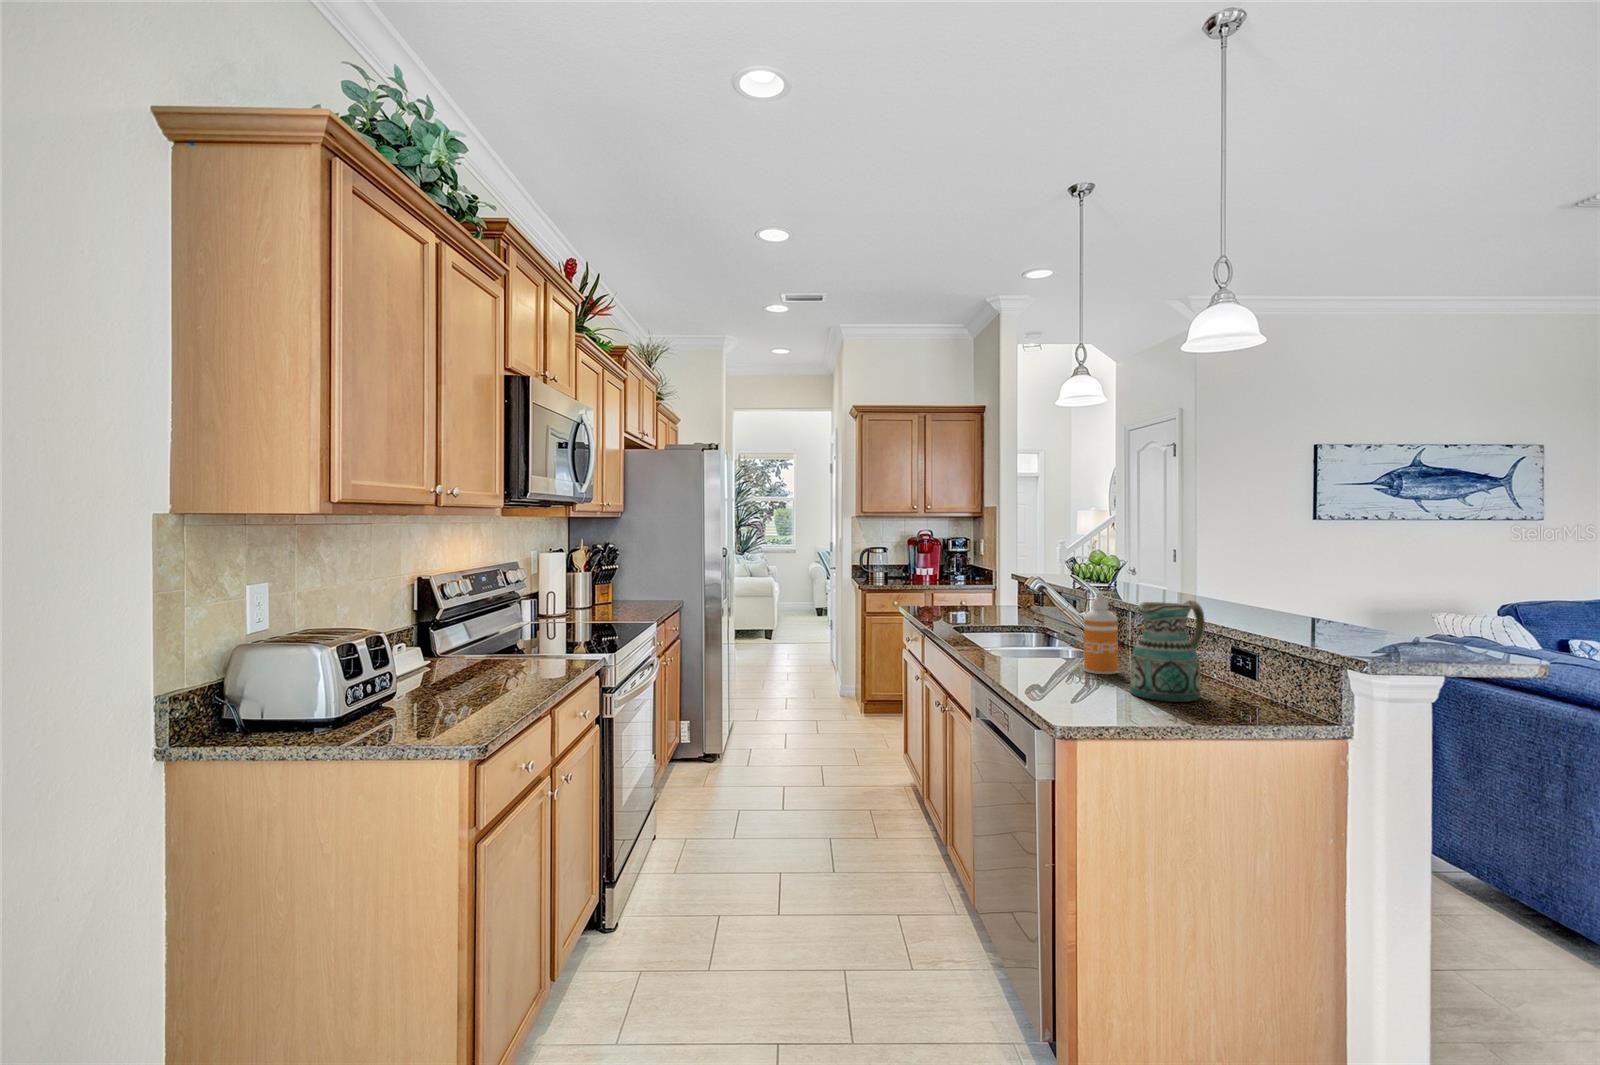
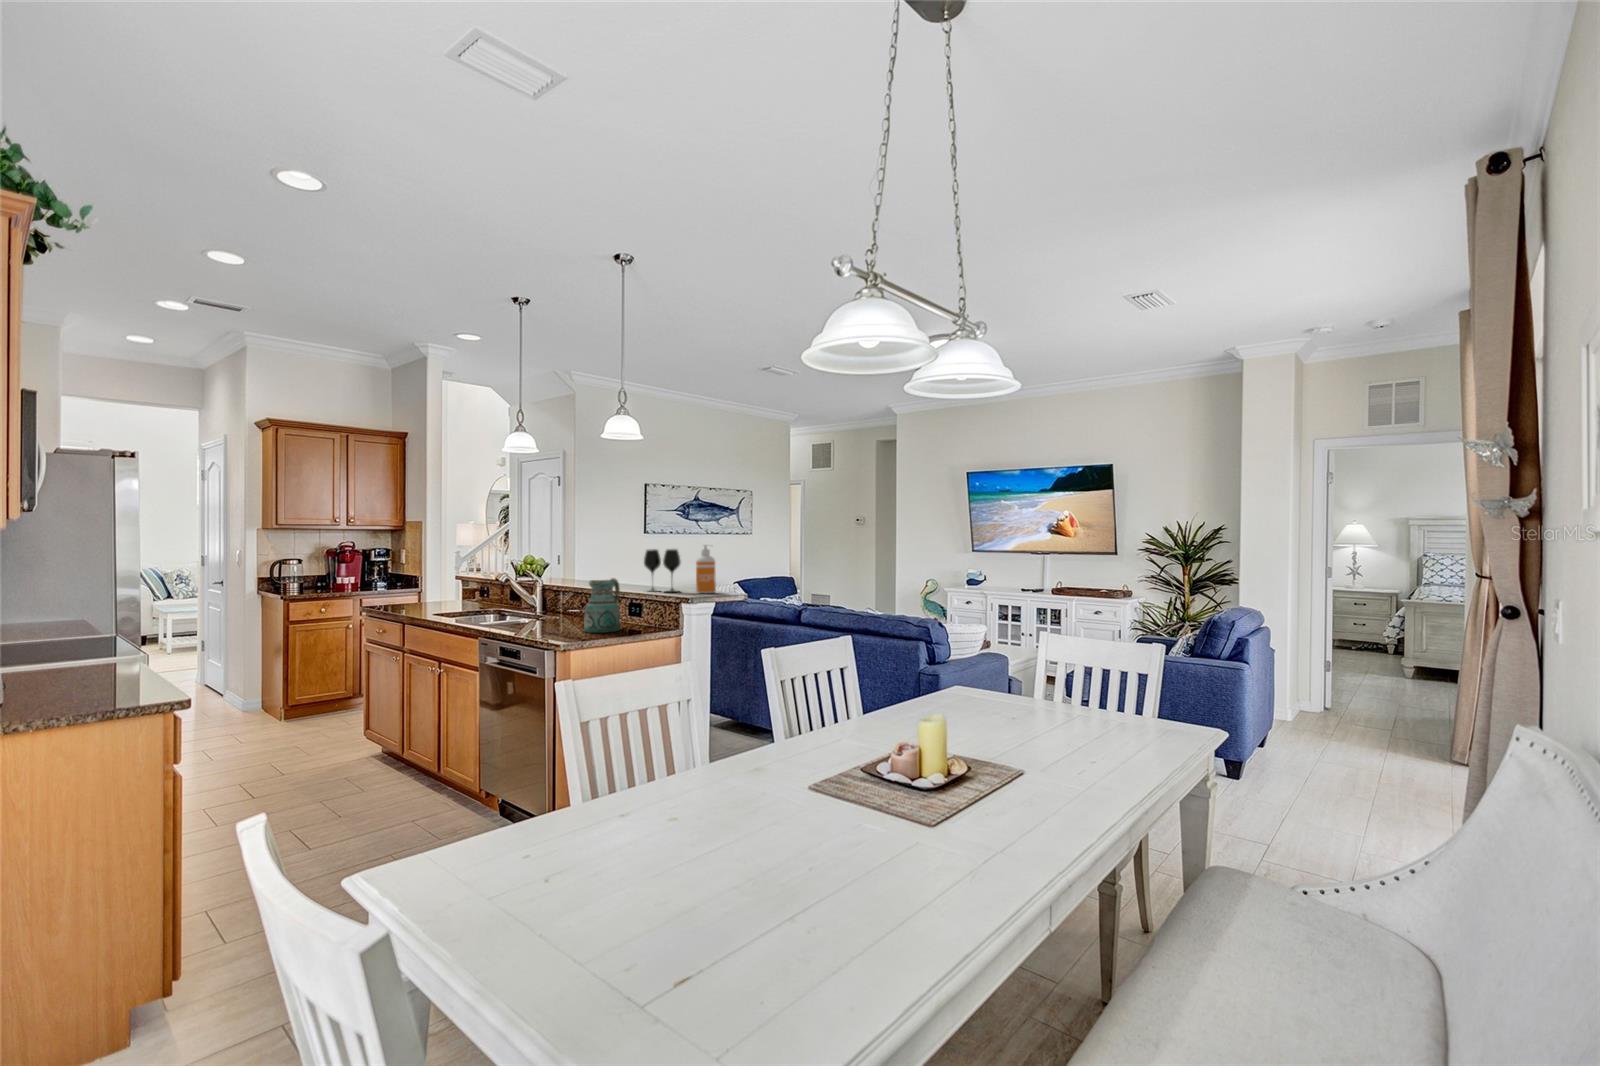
wine glass: none [1260,549,1345,636] -> present [644,549,681,592]
soap dispenser: present [1084,591,1118,674] -> present [696,545,716,593]

